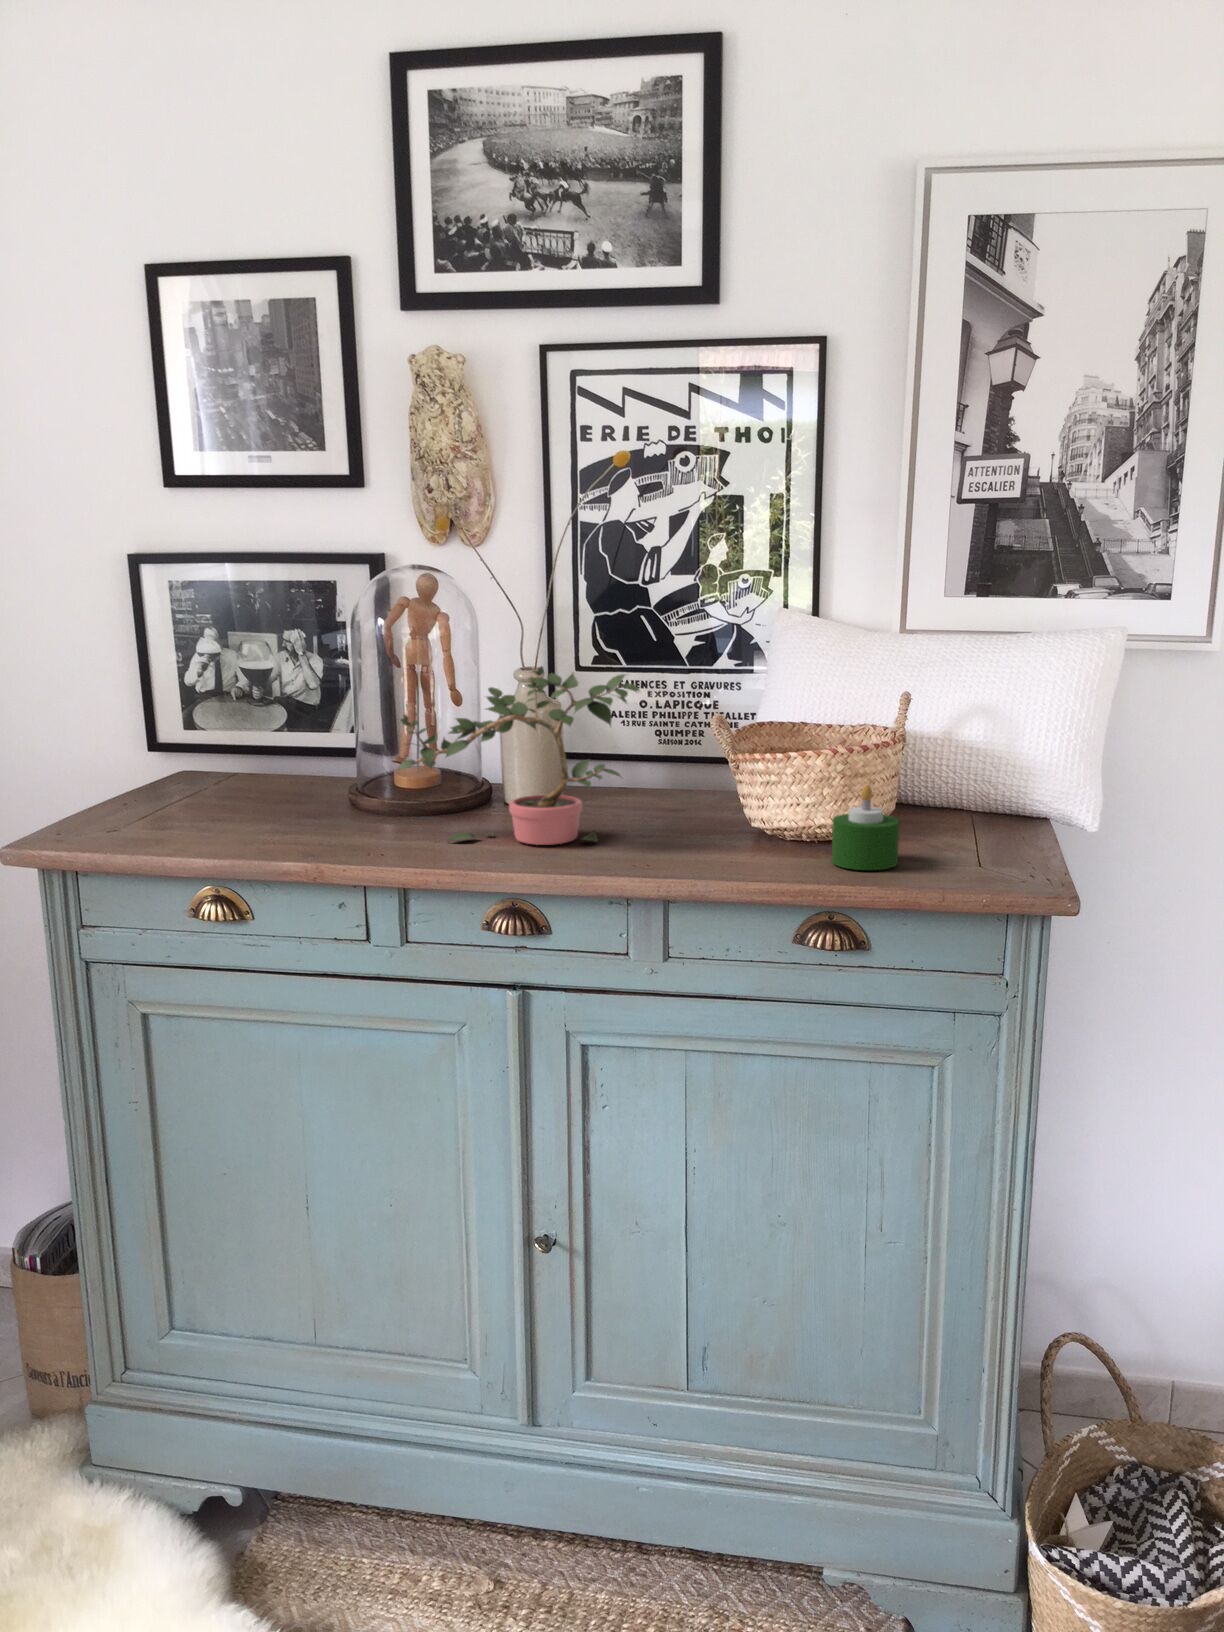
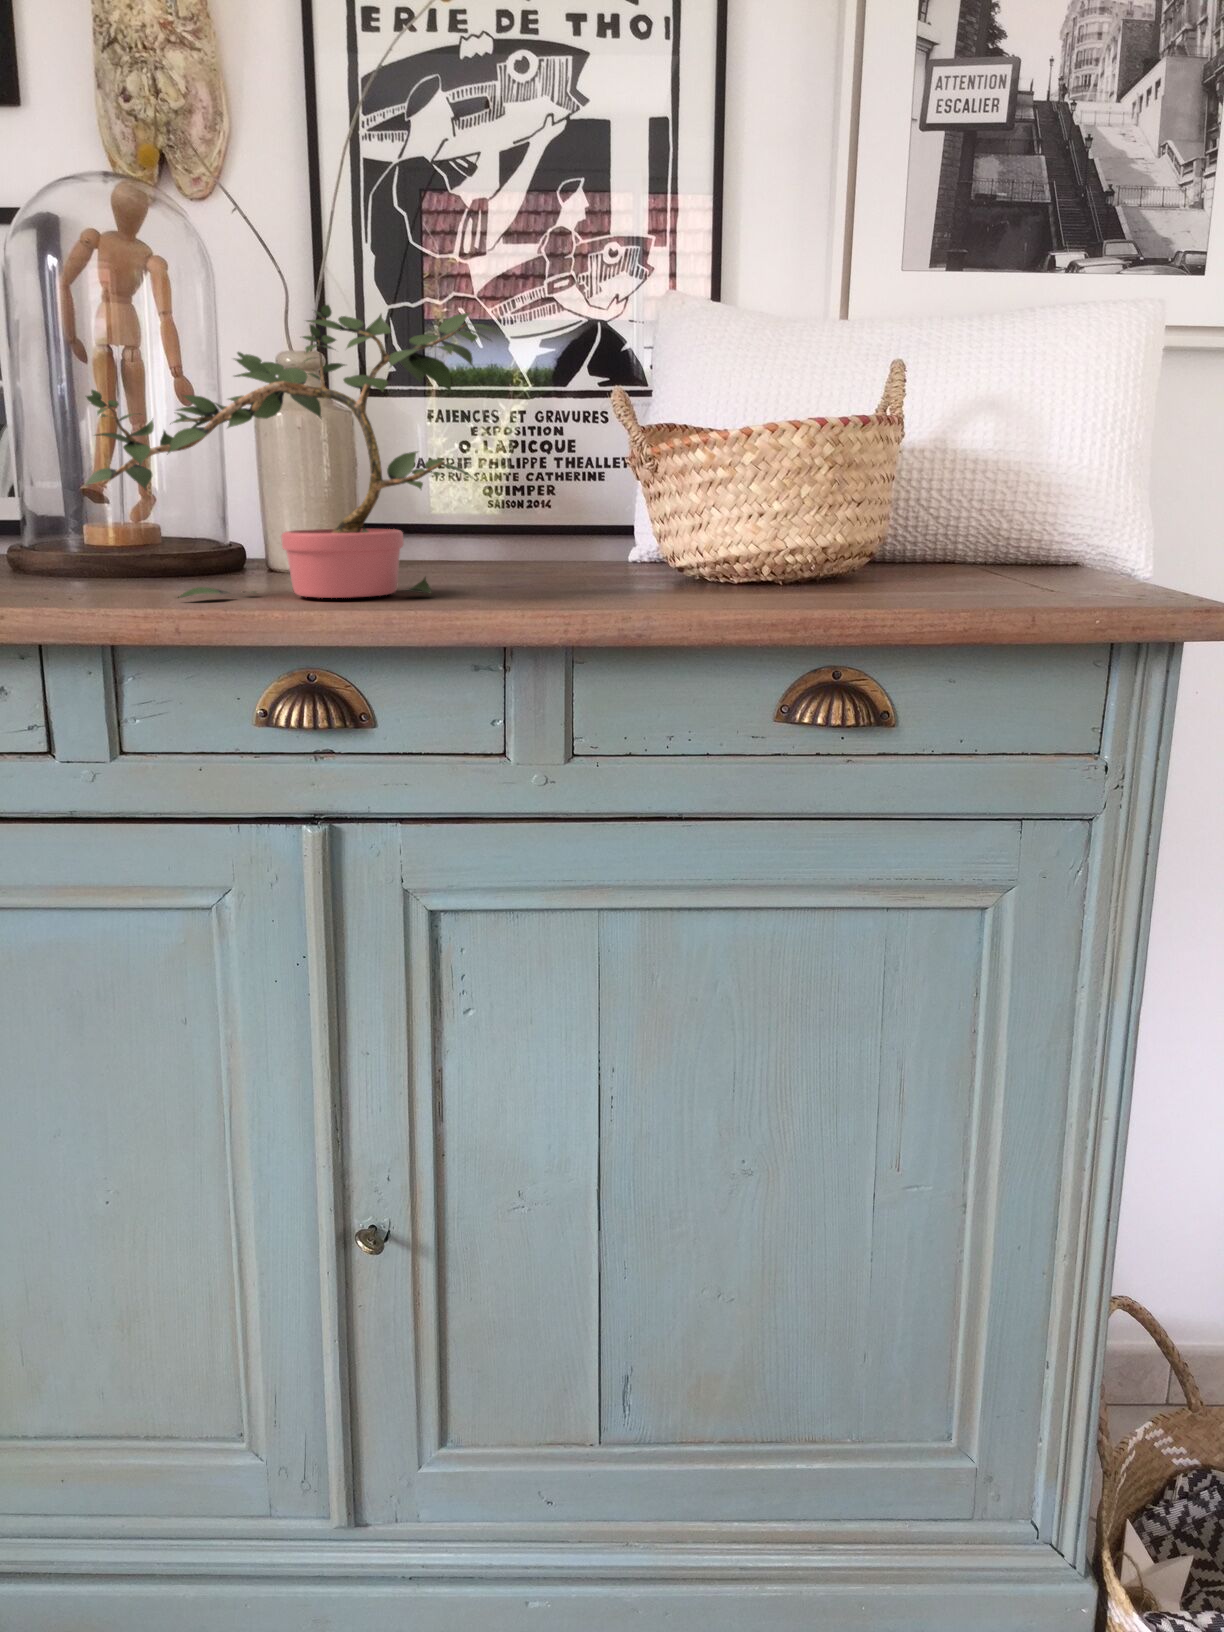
candle: present [832,785,899,870] -> none [819,469,928,603]

